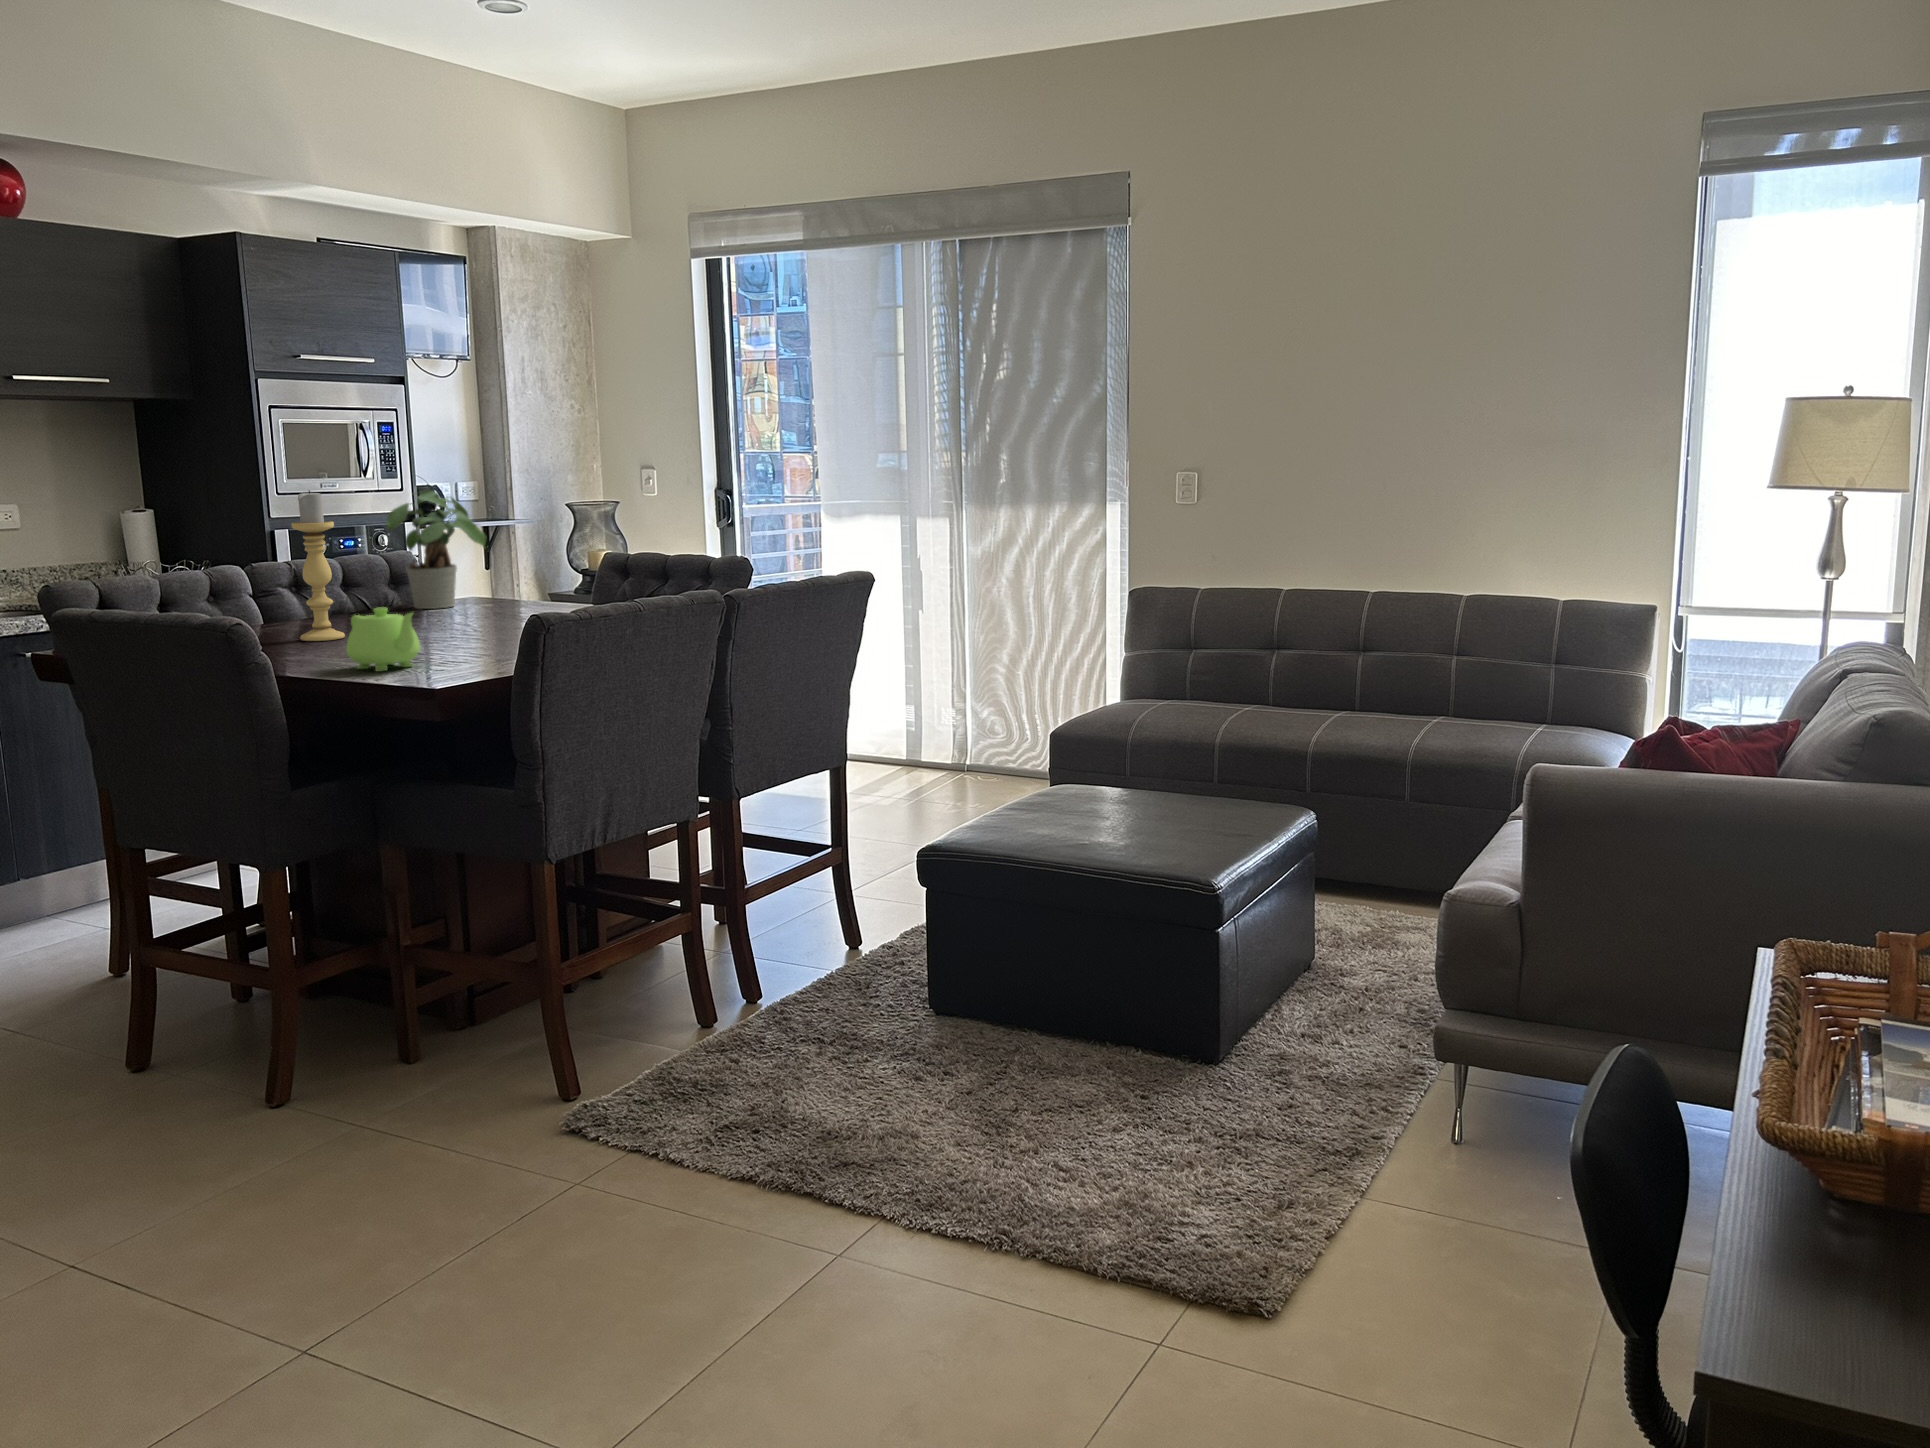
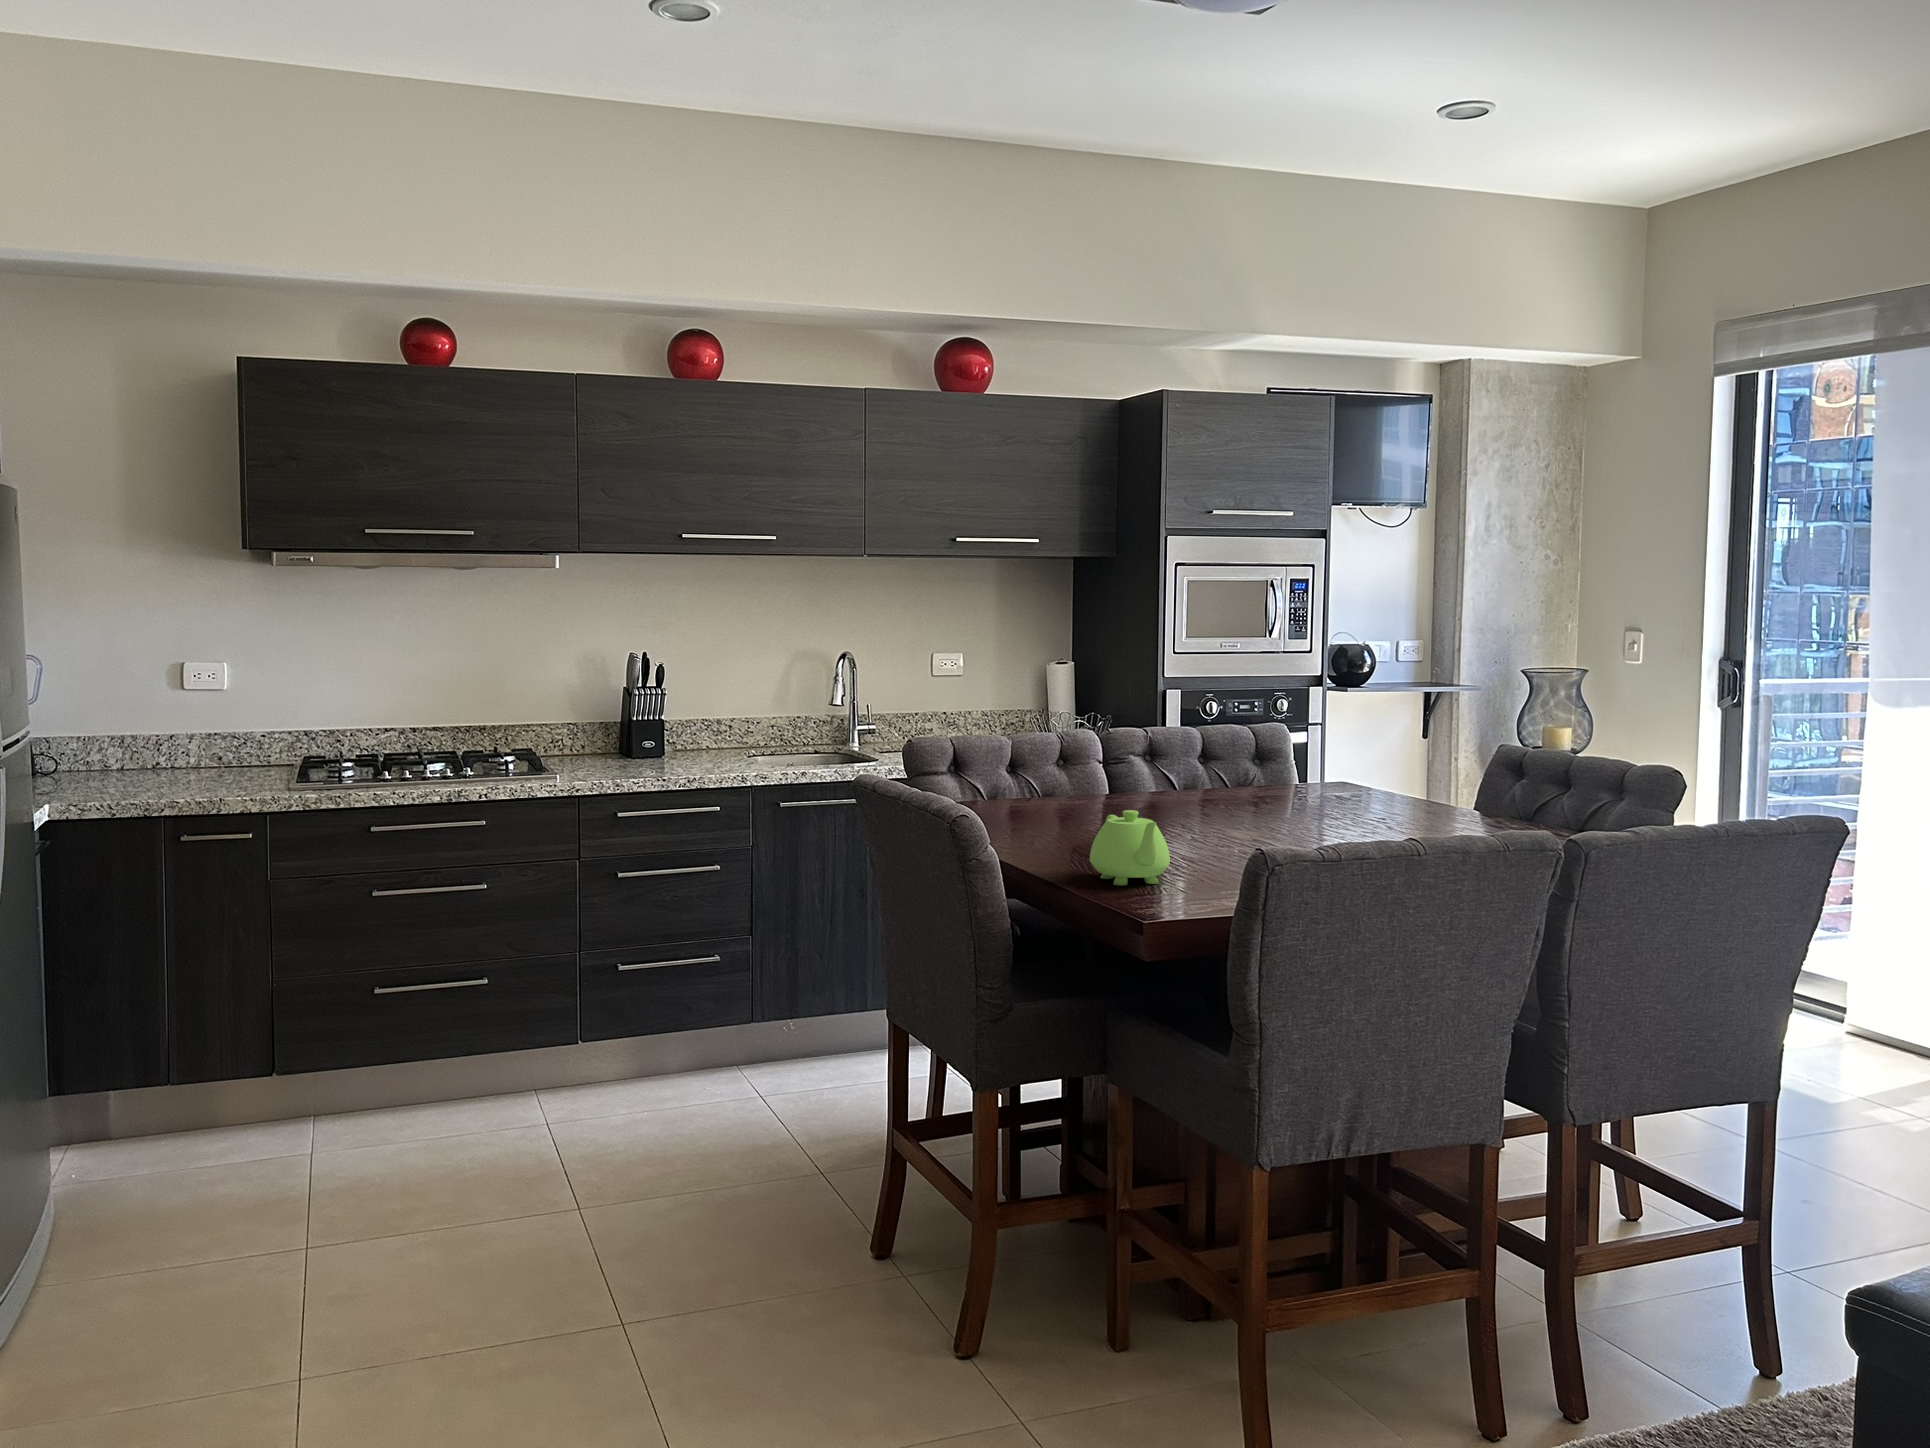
candle holder: present [291,490,345,641] -> none [1101,663,1146,830]
potted plant: present [386,490,486,609] -> none [1233,663,1338,799]

